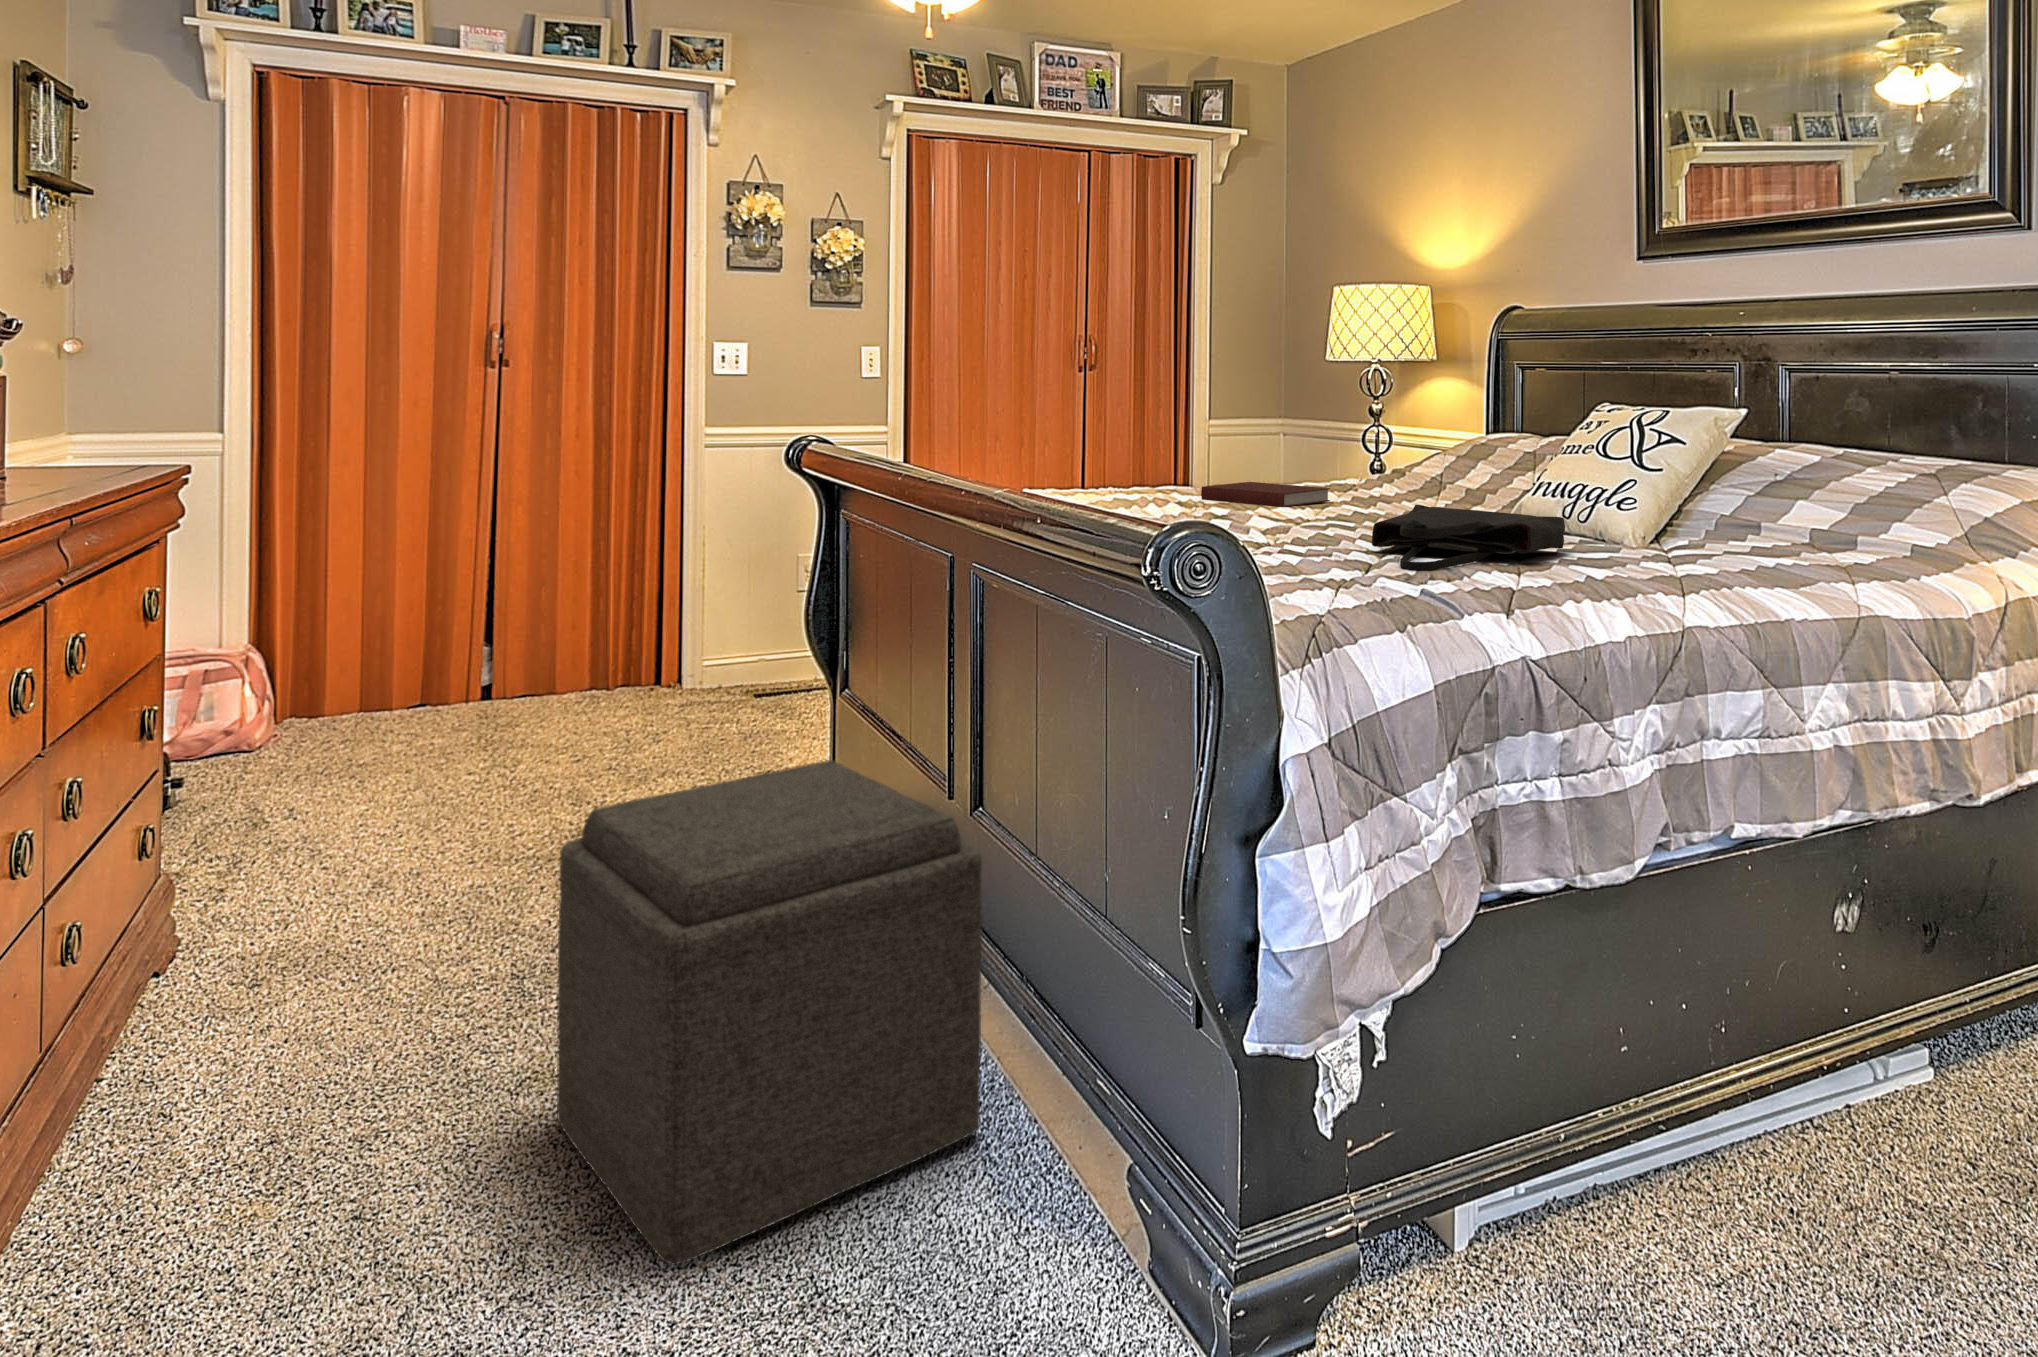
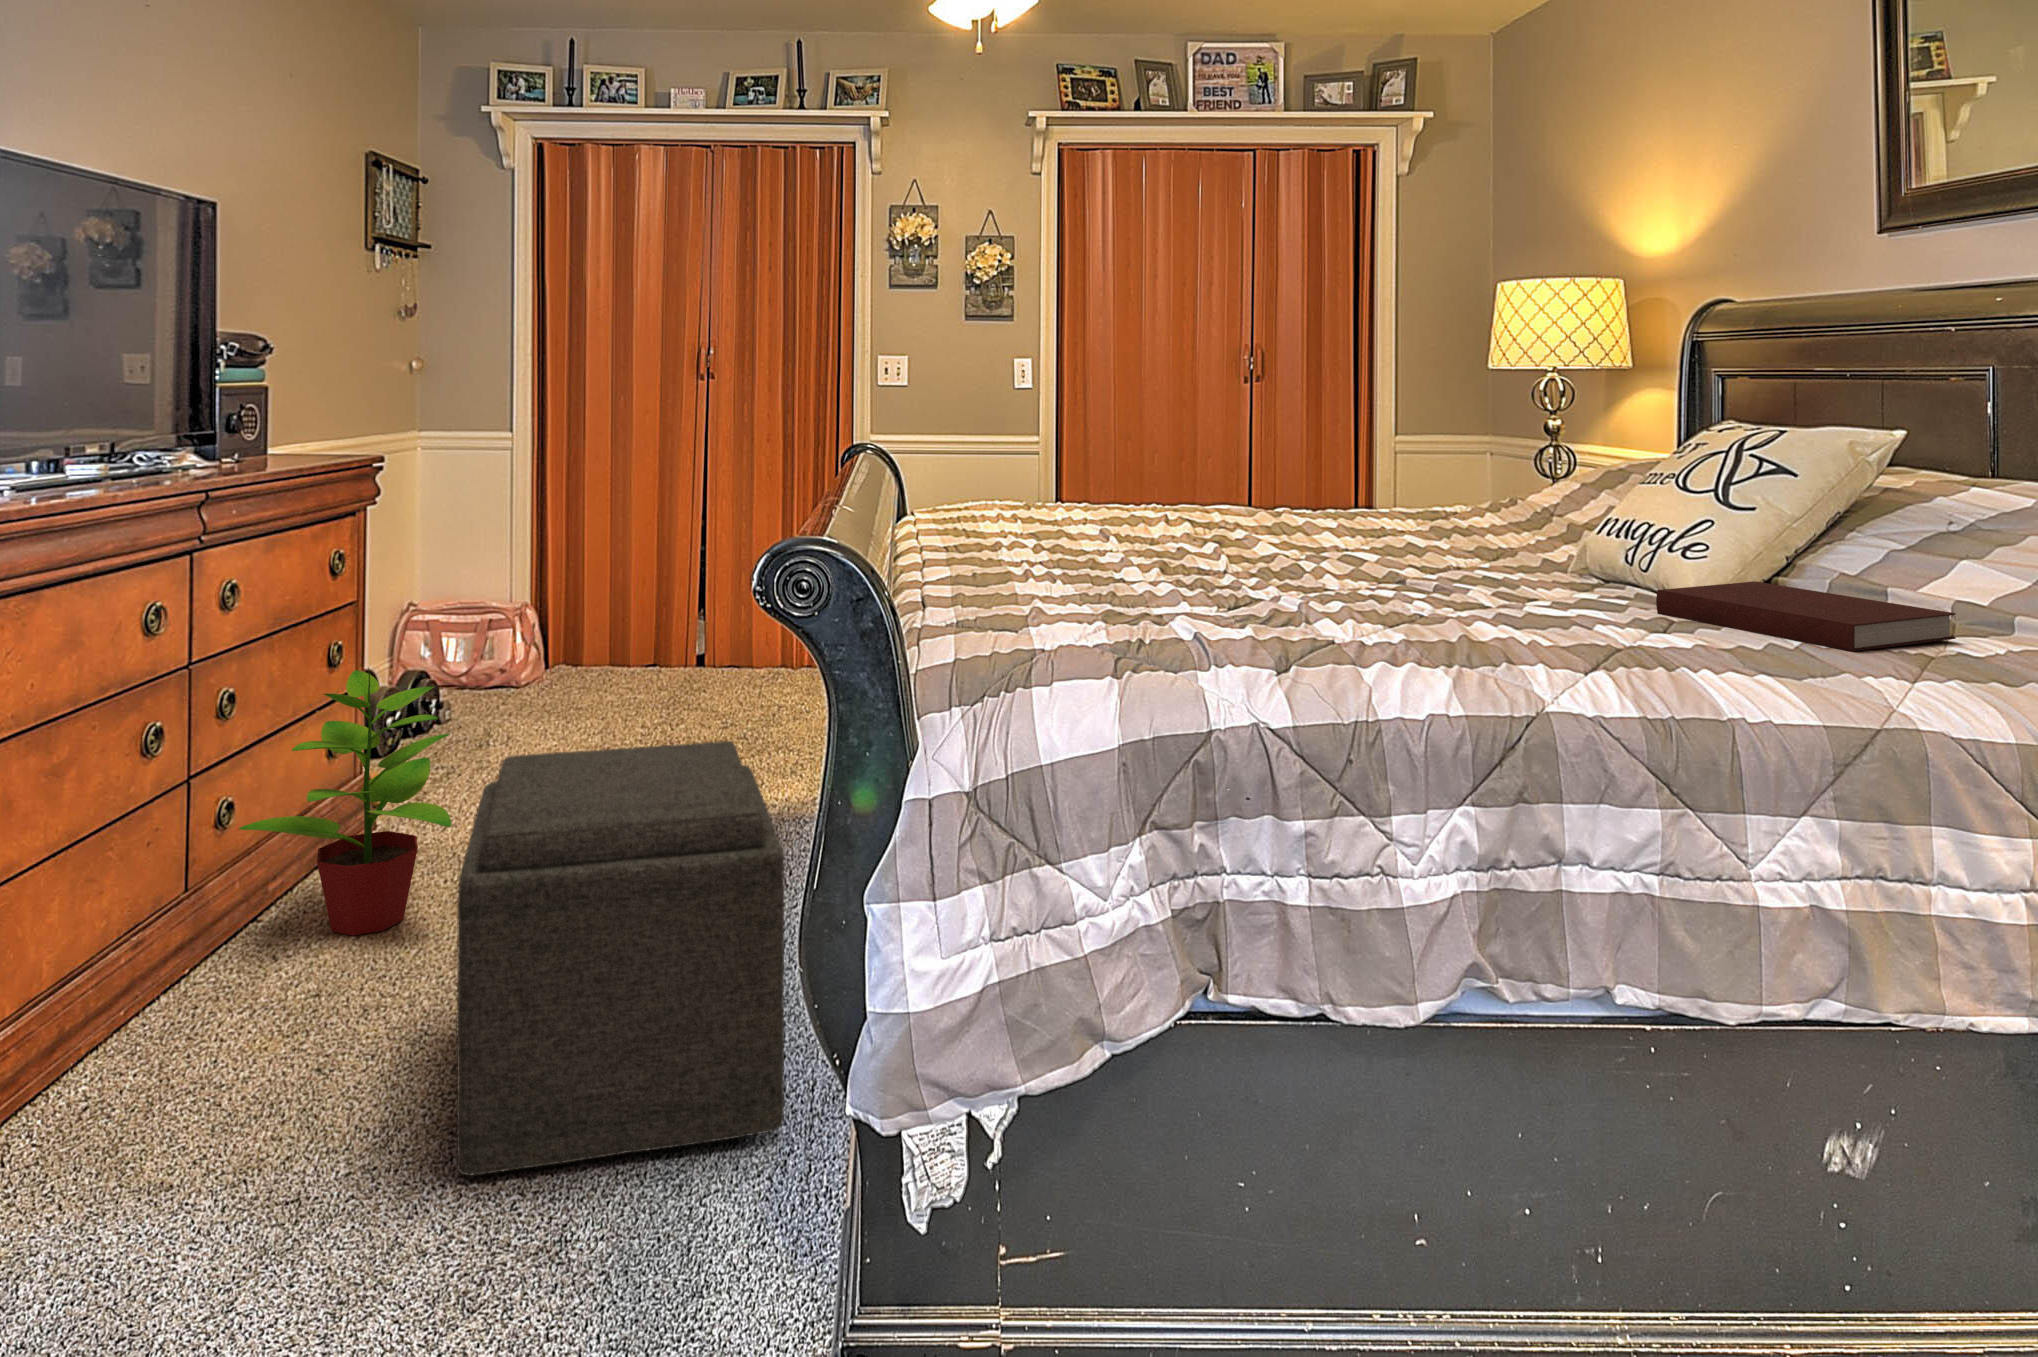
notebook: present [1201,482,1330,507] -> present [1656,581,1956,652]
tote bag: present [1372,505,1565,571] -> none [1245,530,1522,608]
potted plant: none [107,737,435,1078] -> present [239,668,452,936]

